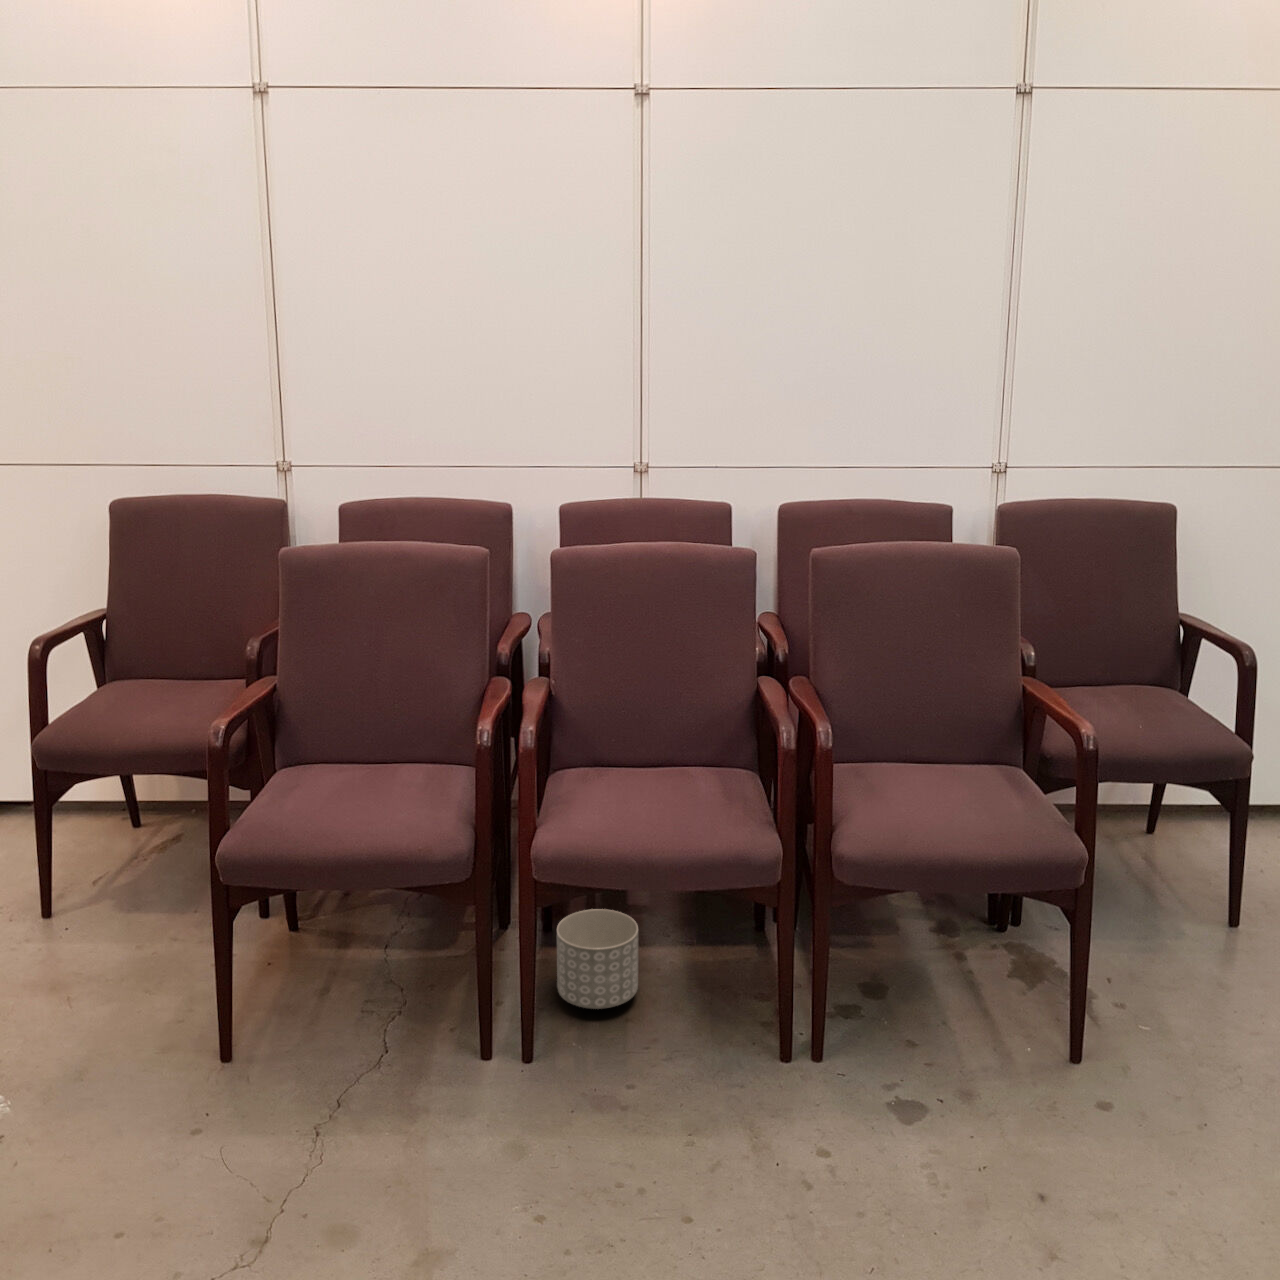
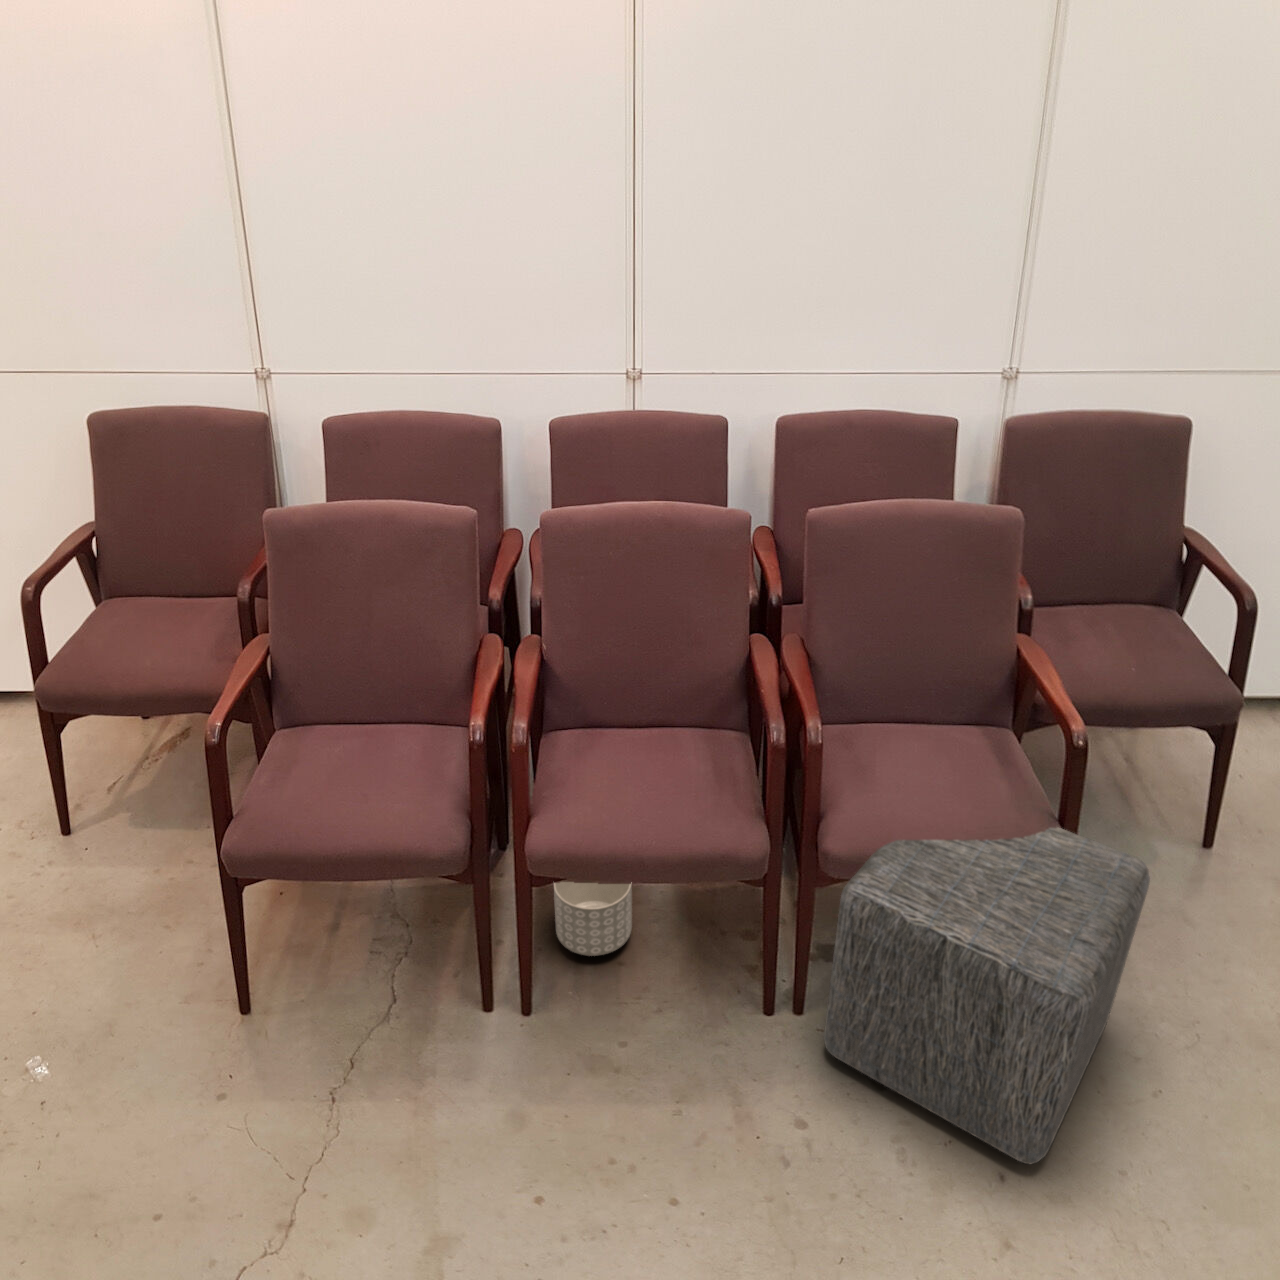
ottoman: none [846,810,1170,1182] -> present [824,827,1150,1164]

